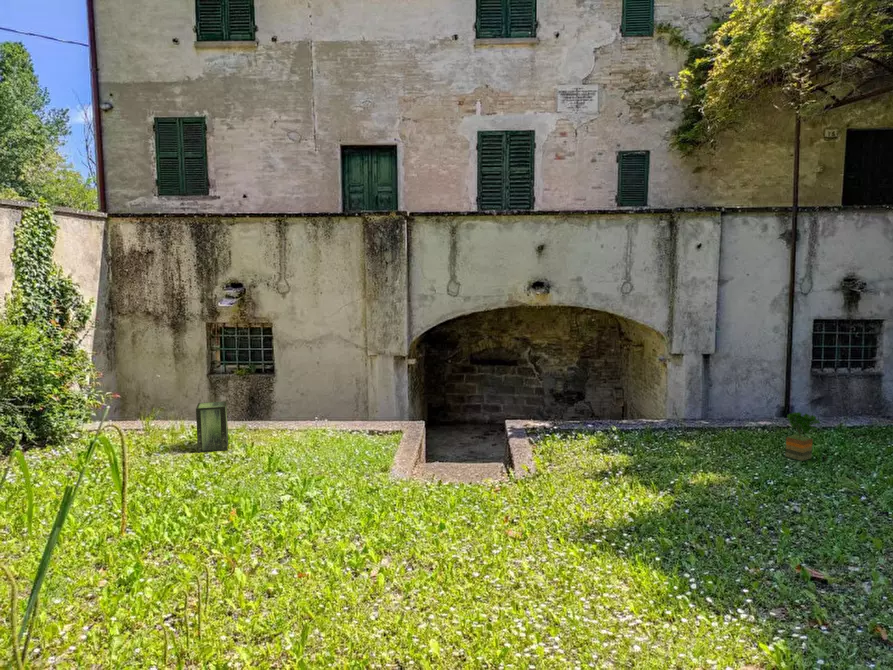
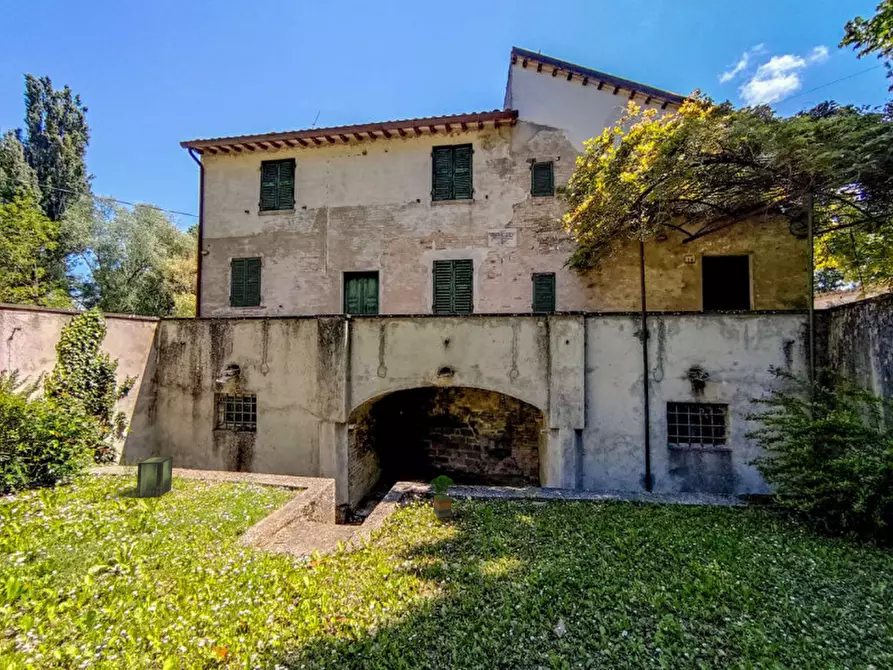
potted tree: present [785,412,820,461] -> present [431,475,456,518]

